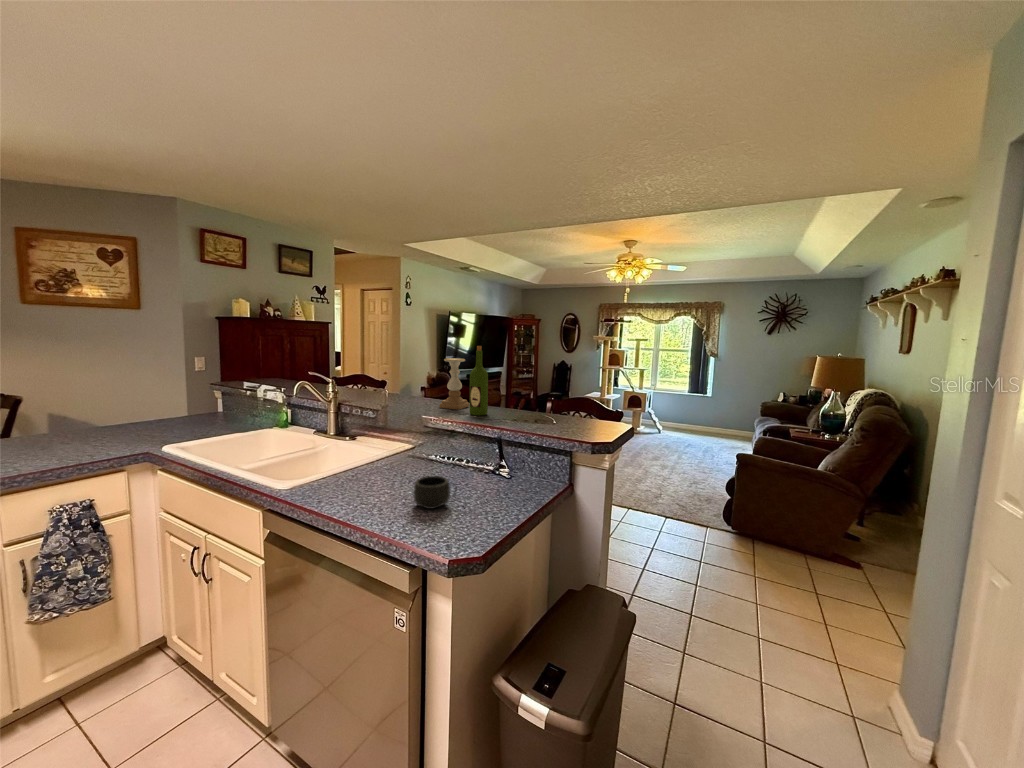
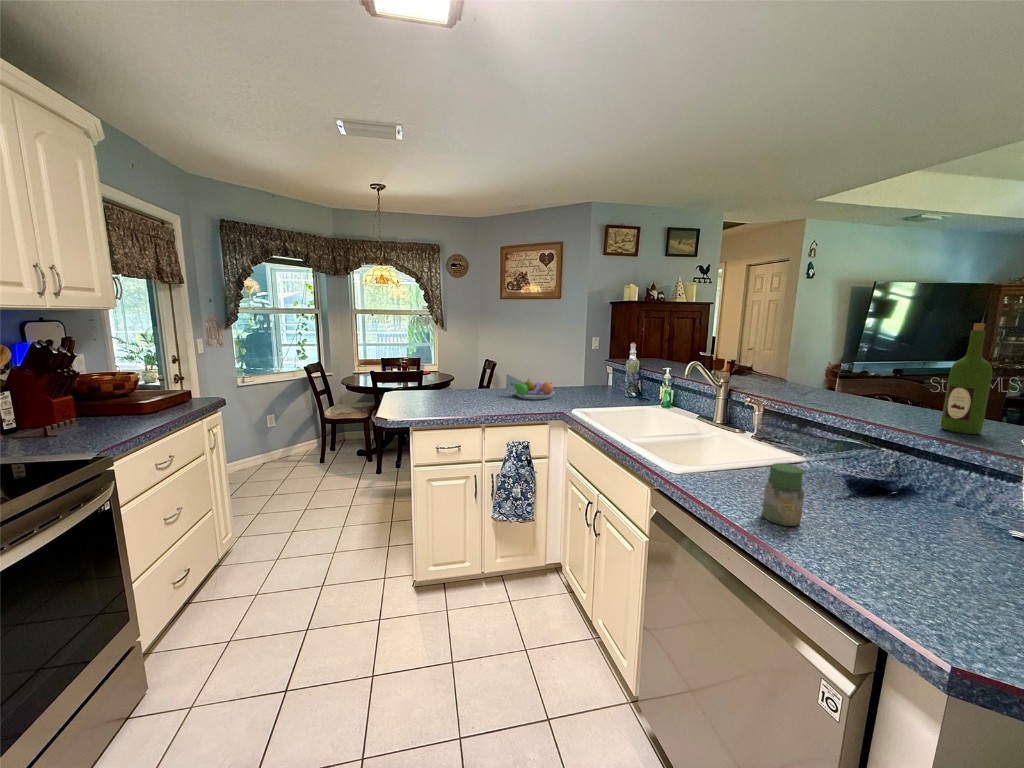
candle holder: present [440,358,469,410] -> none [875,343,935,419]
fruit bowl: none [50,415,135,443] -> present [511,379,555,400]
jar: none [355,459,383,508] -> present [762,463,804,526]
mug: present [414,476,451,509] -> none [854,508,939,560]

